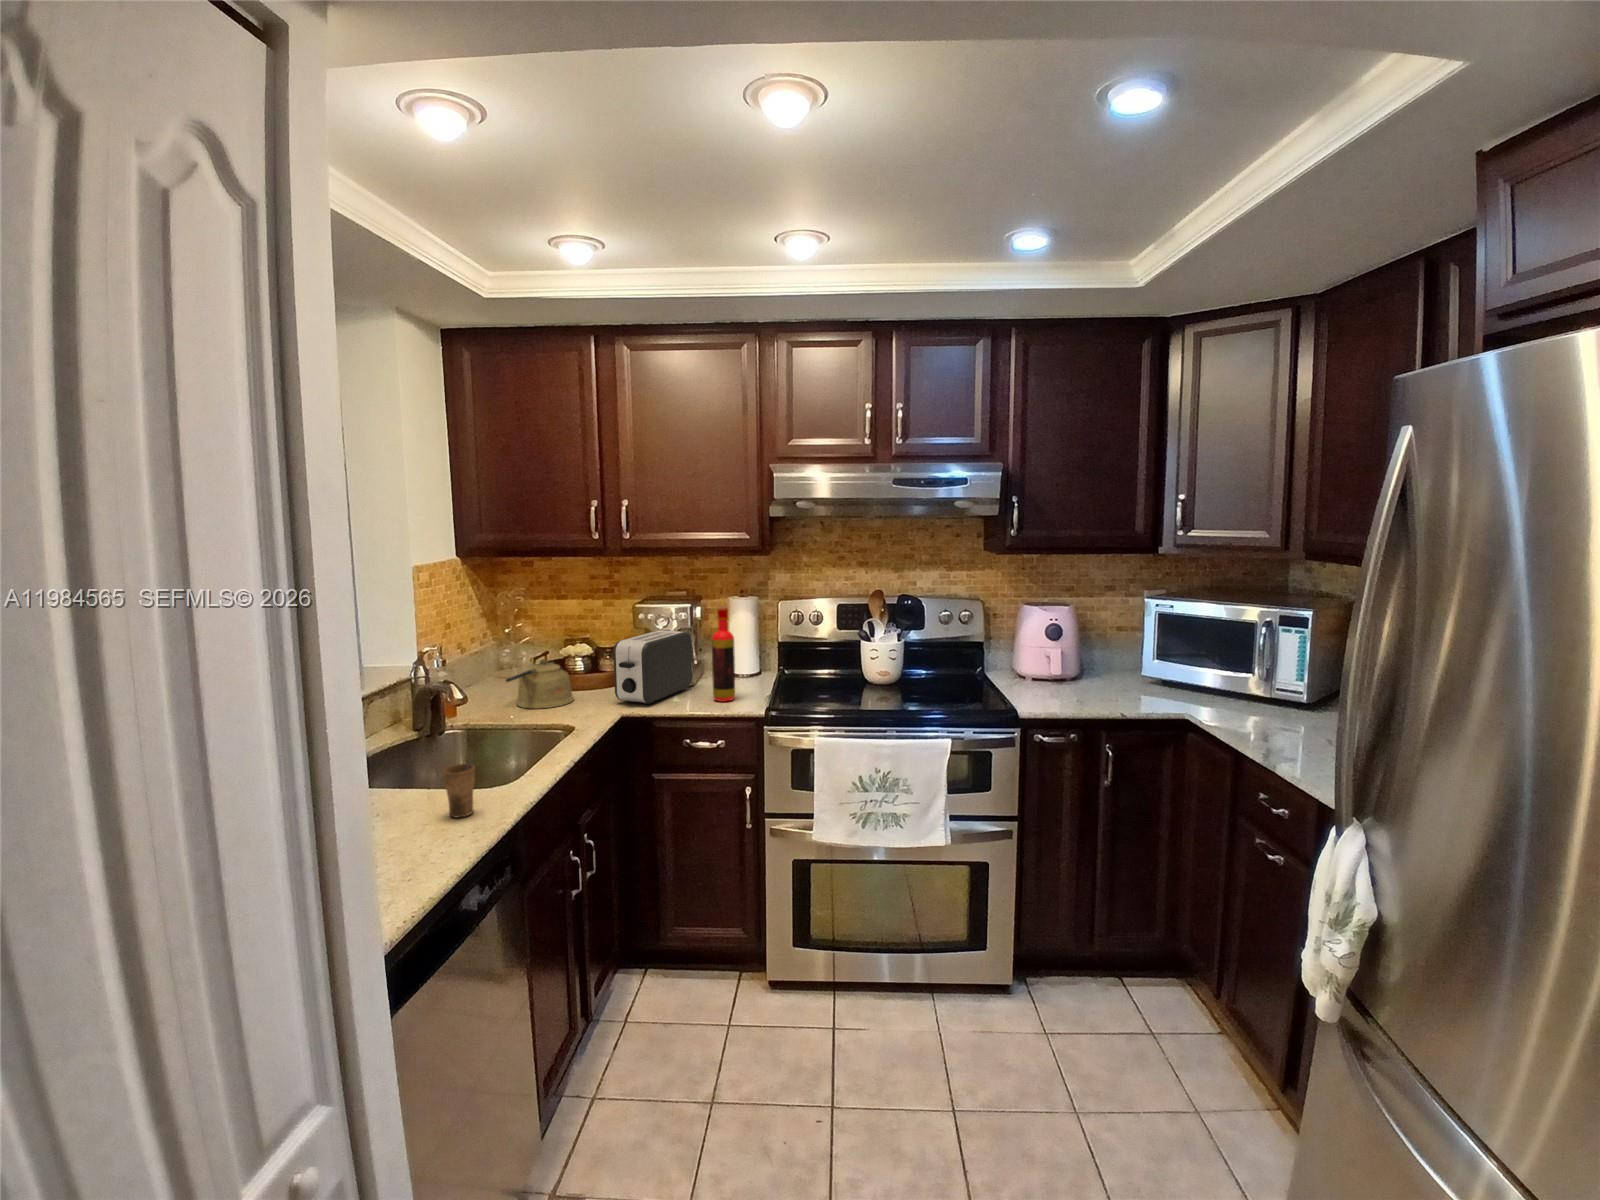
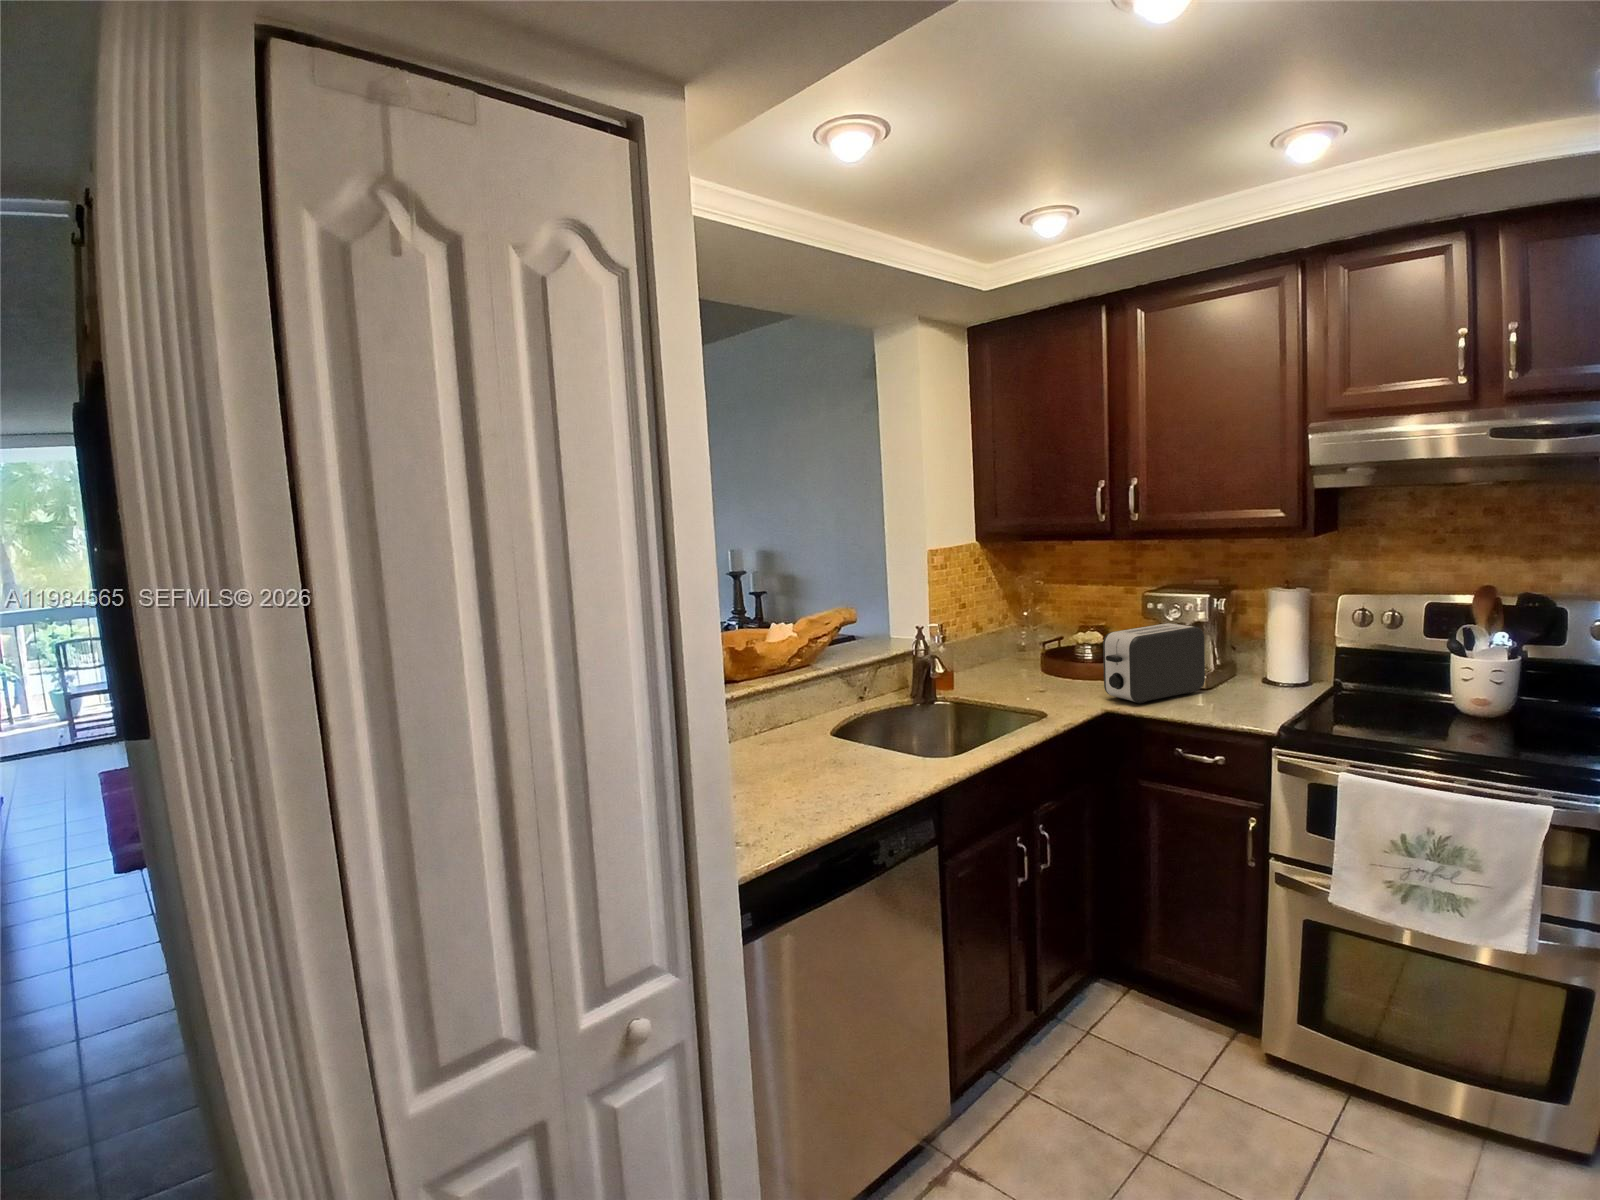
bottle: present [712,607,735,701] -> none [1216,601,1246,712]
kettle: present [506,659,574,708] -> none [1000,645,1068,695]
cup: present [443,759,475,818] -> none [881,727,907,777]

